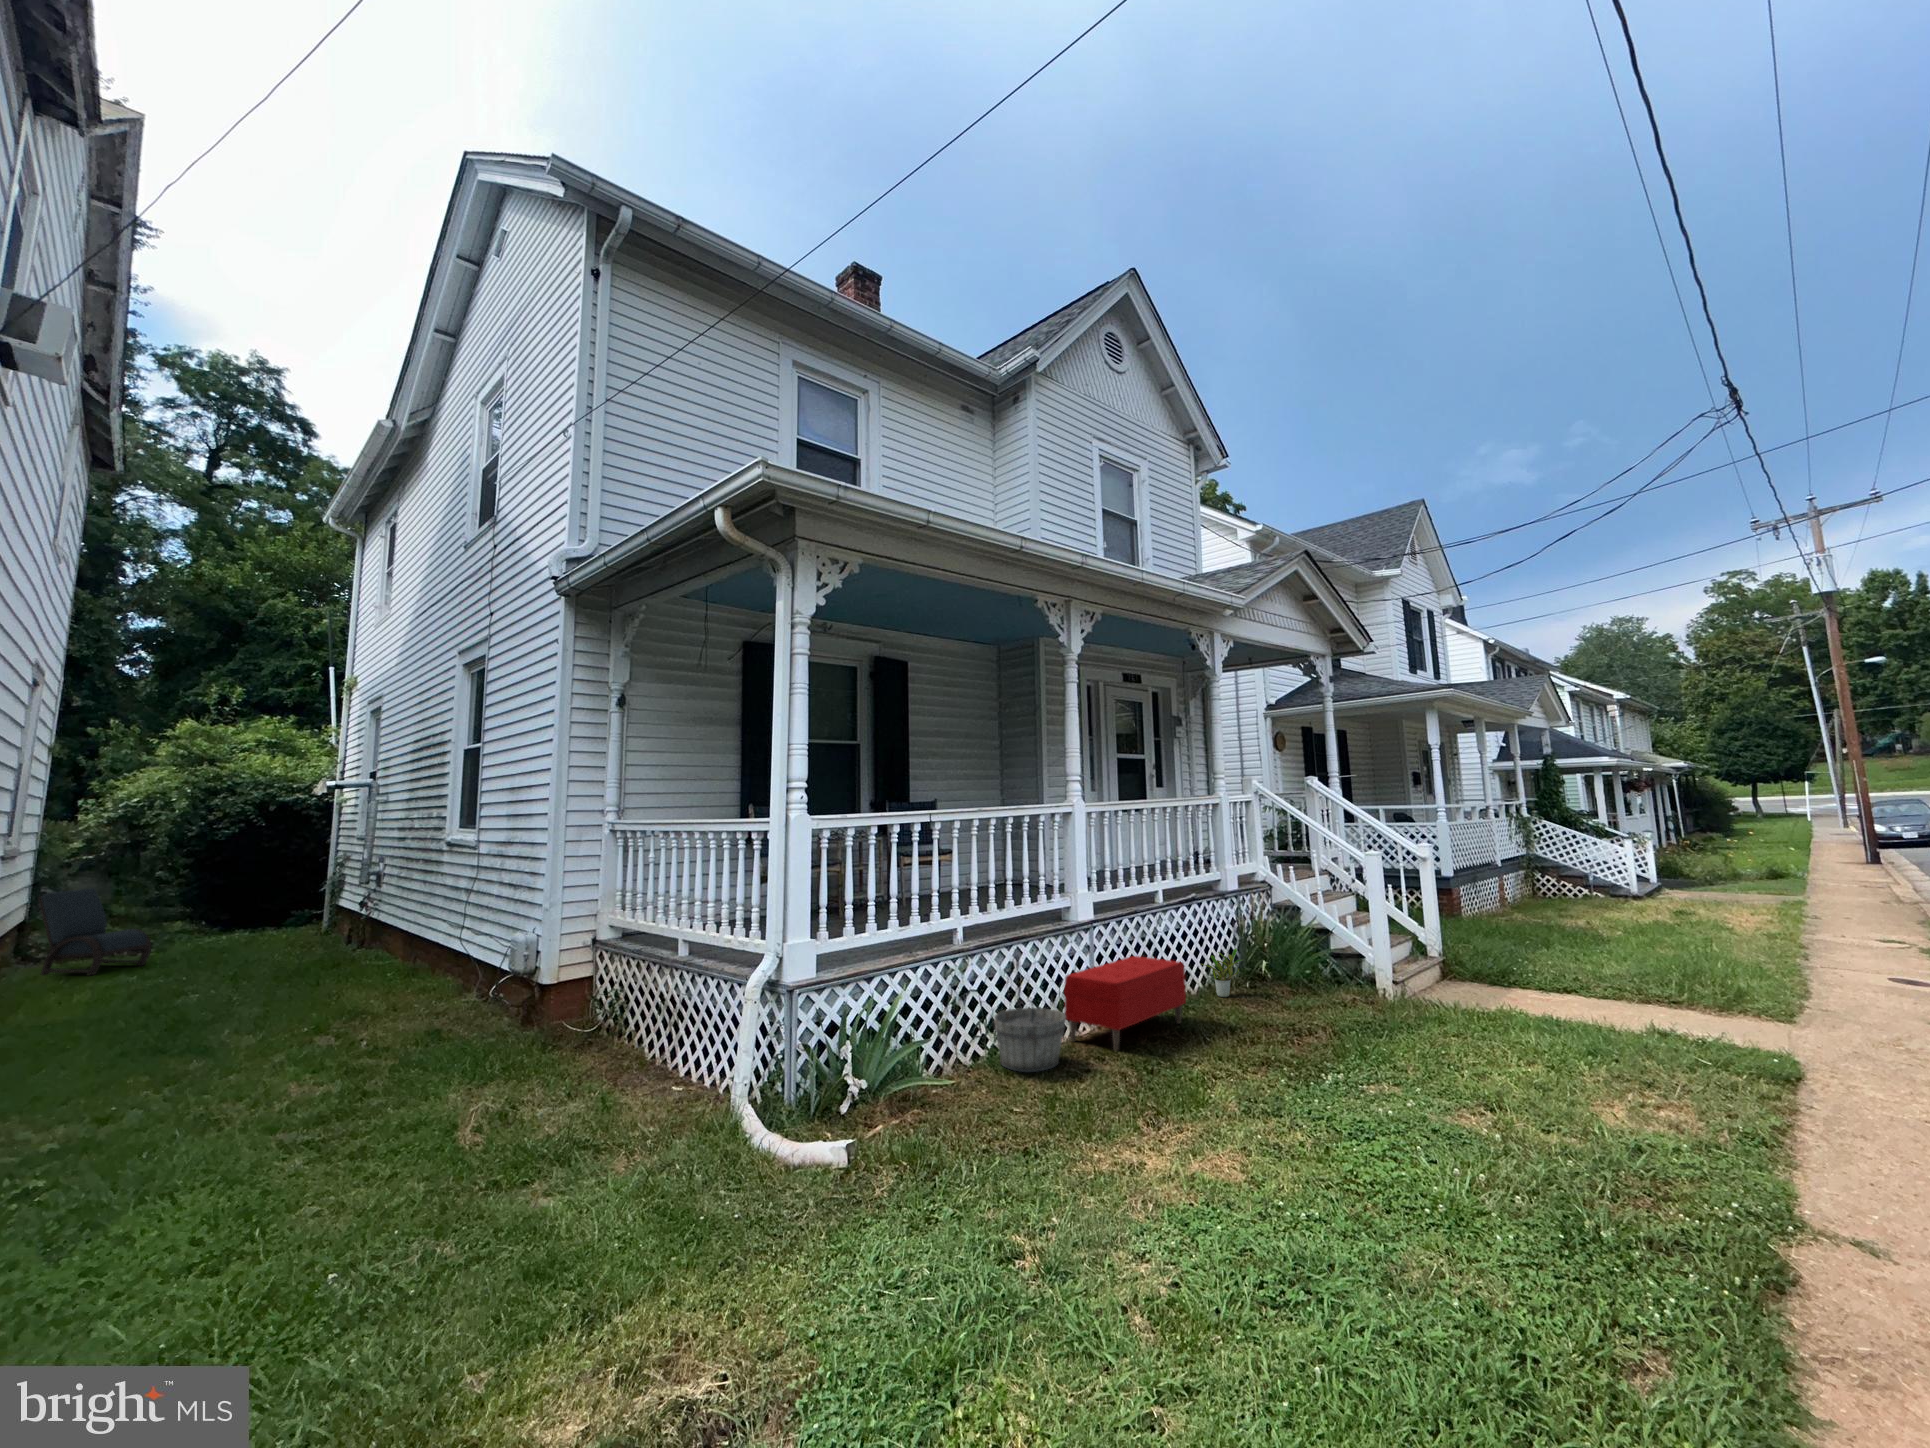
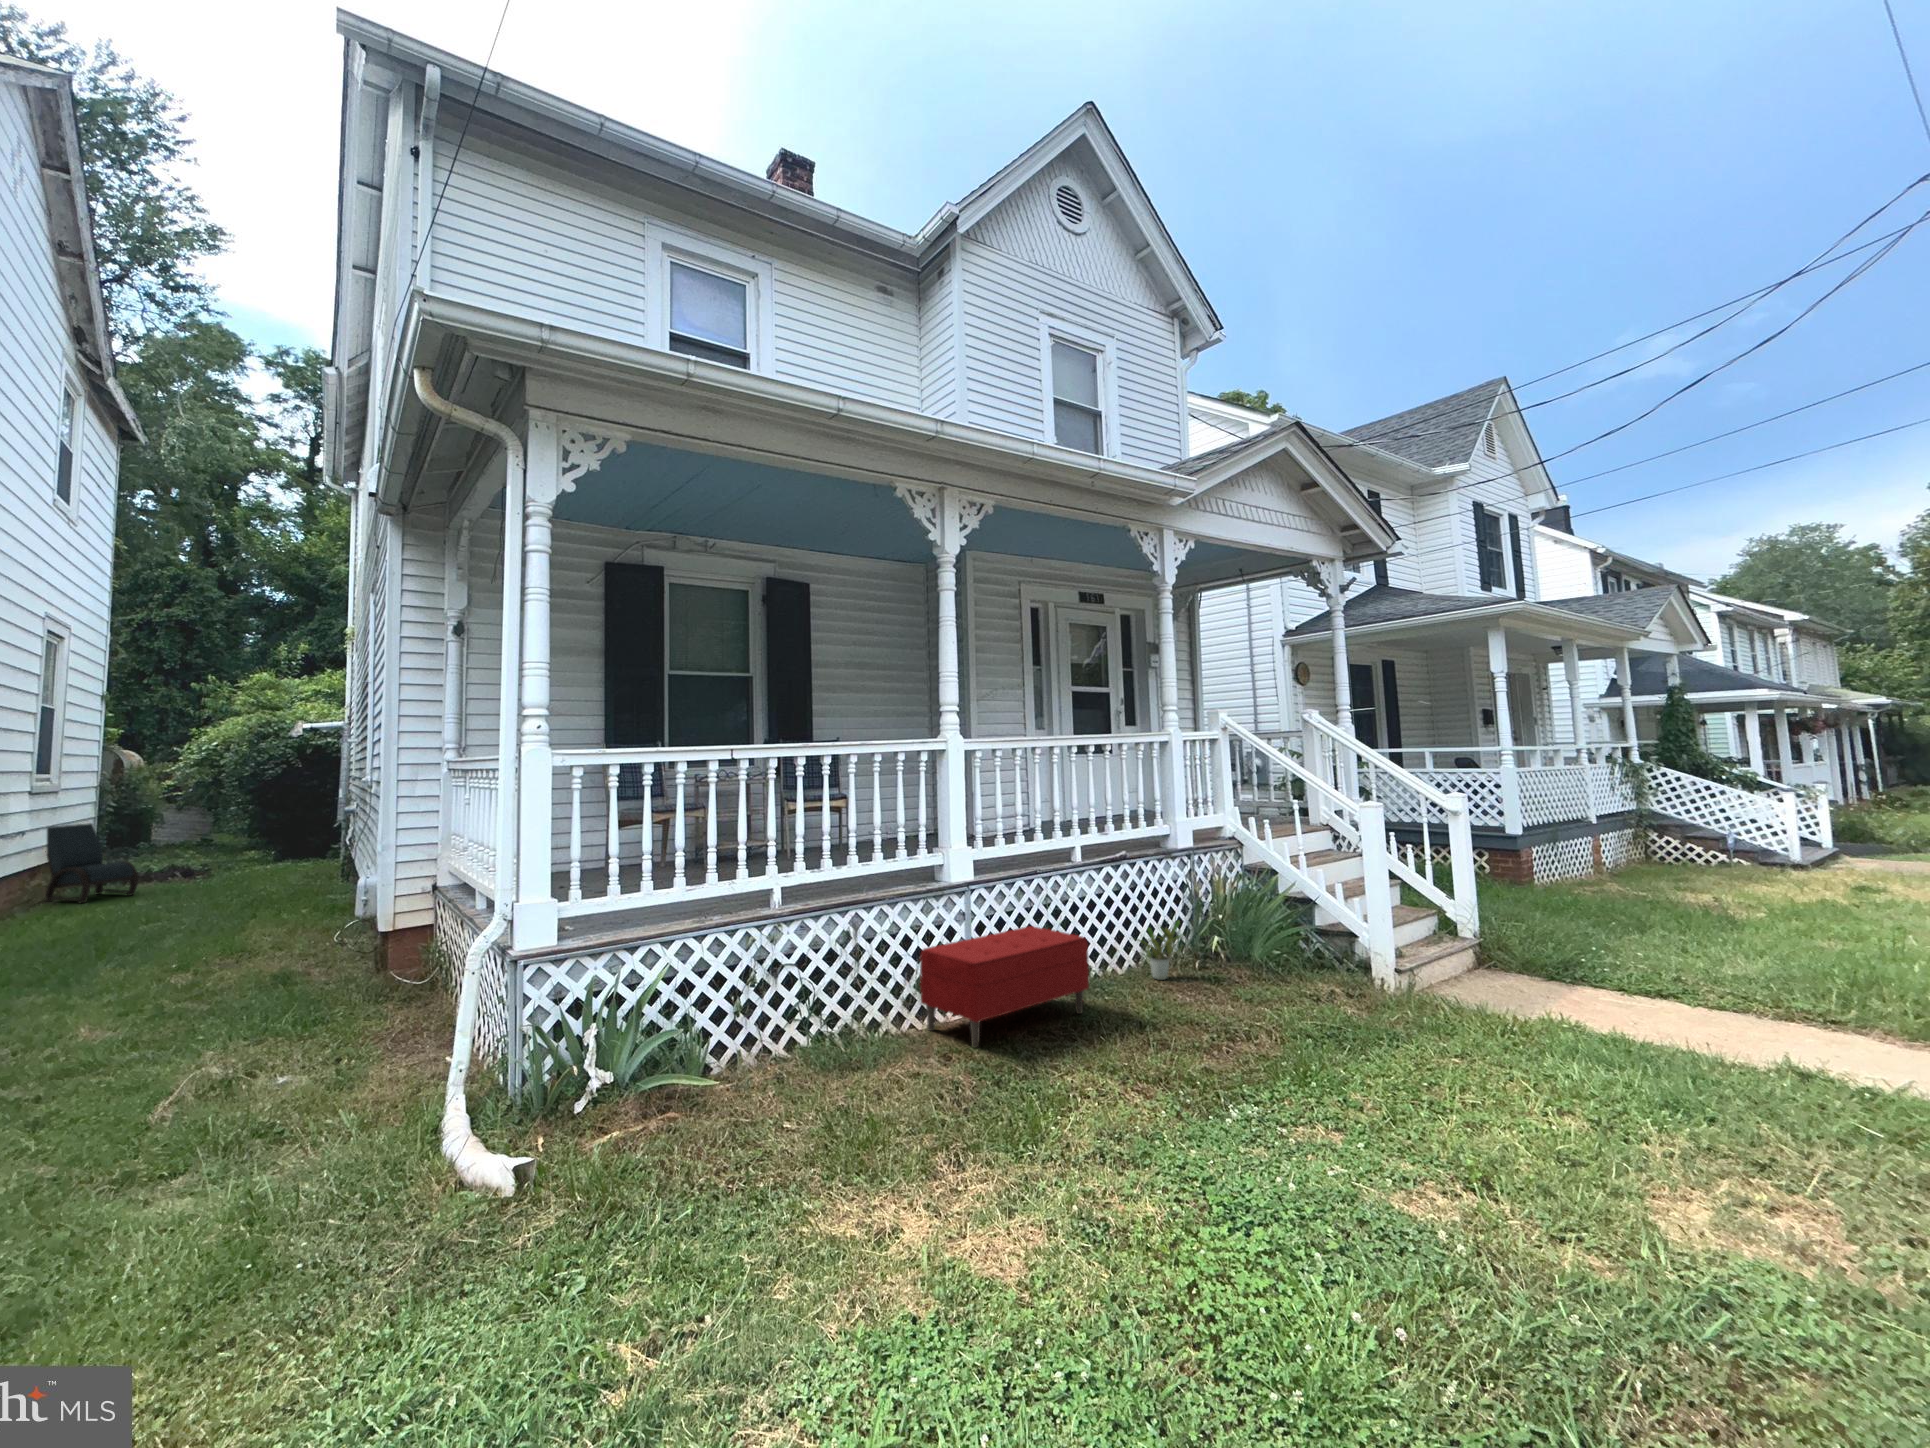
wooden bucket: present [994,1002,1066,1072] -> none [809,976,901,1071]

